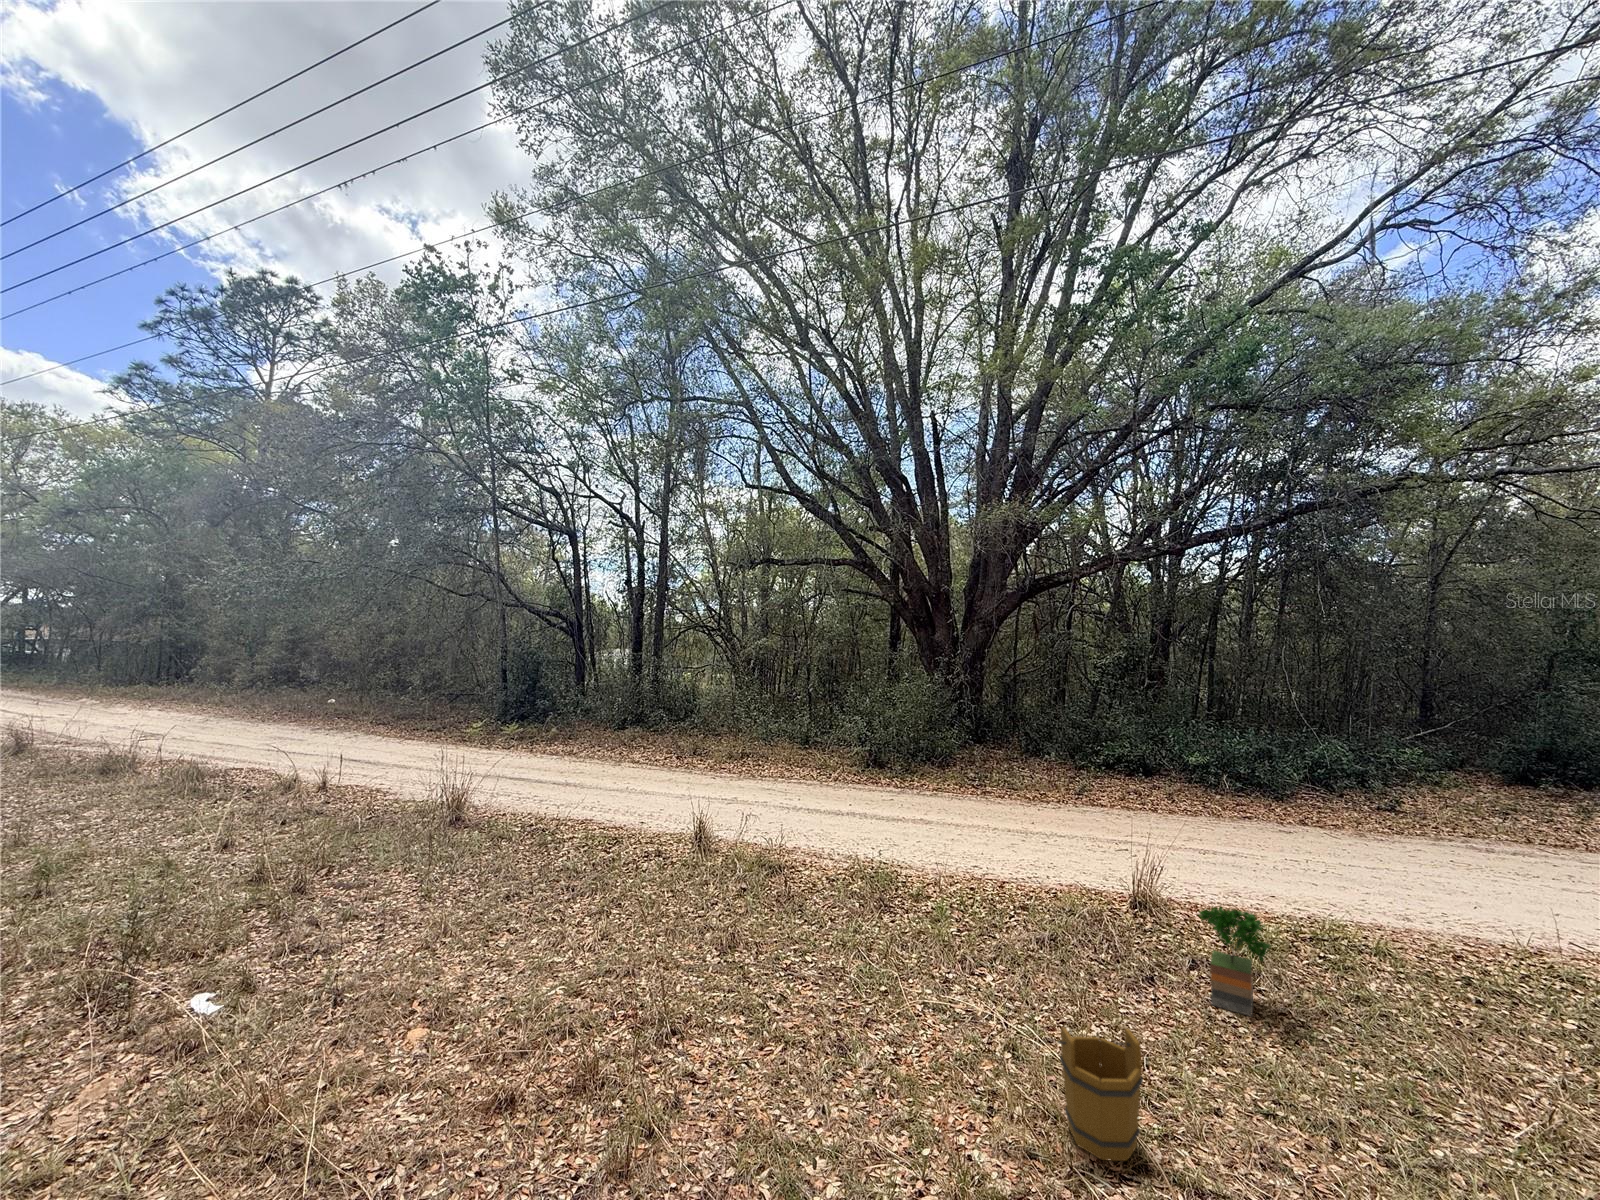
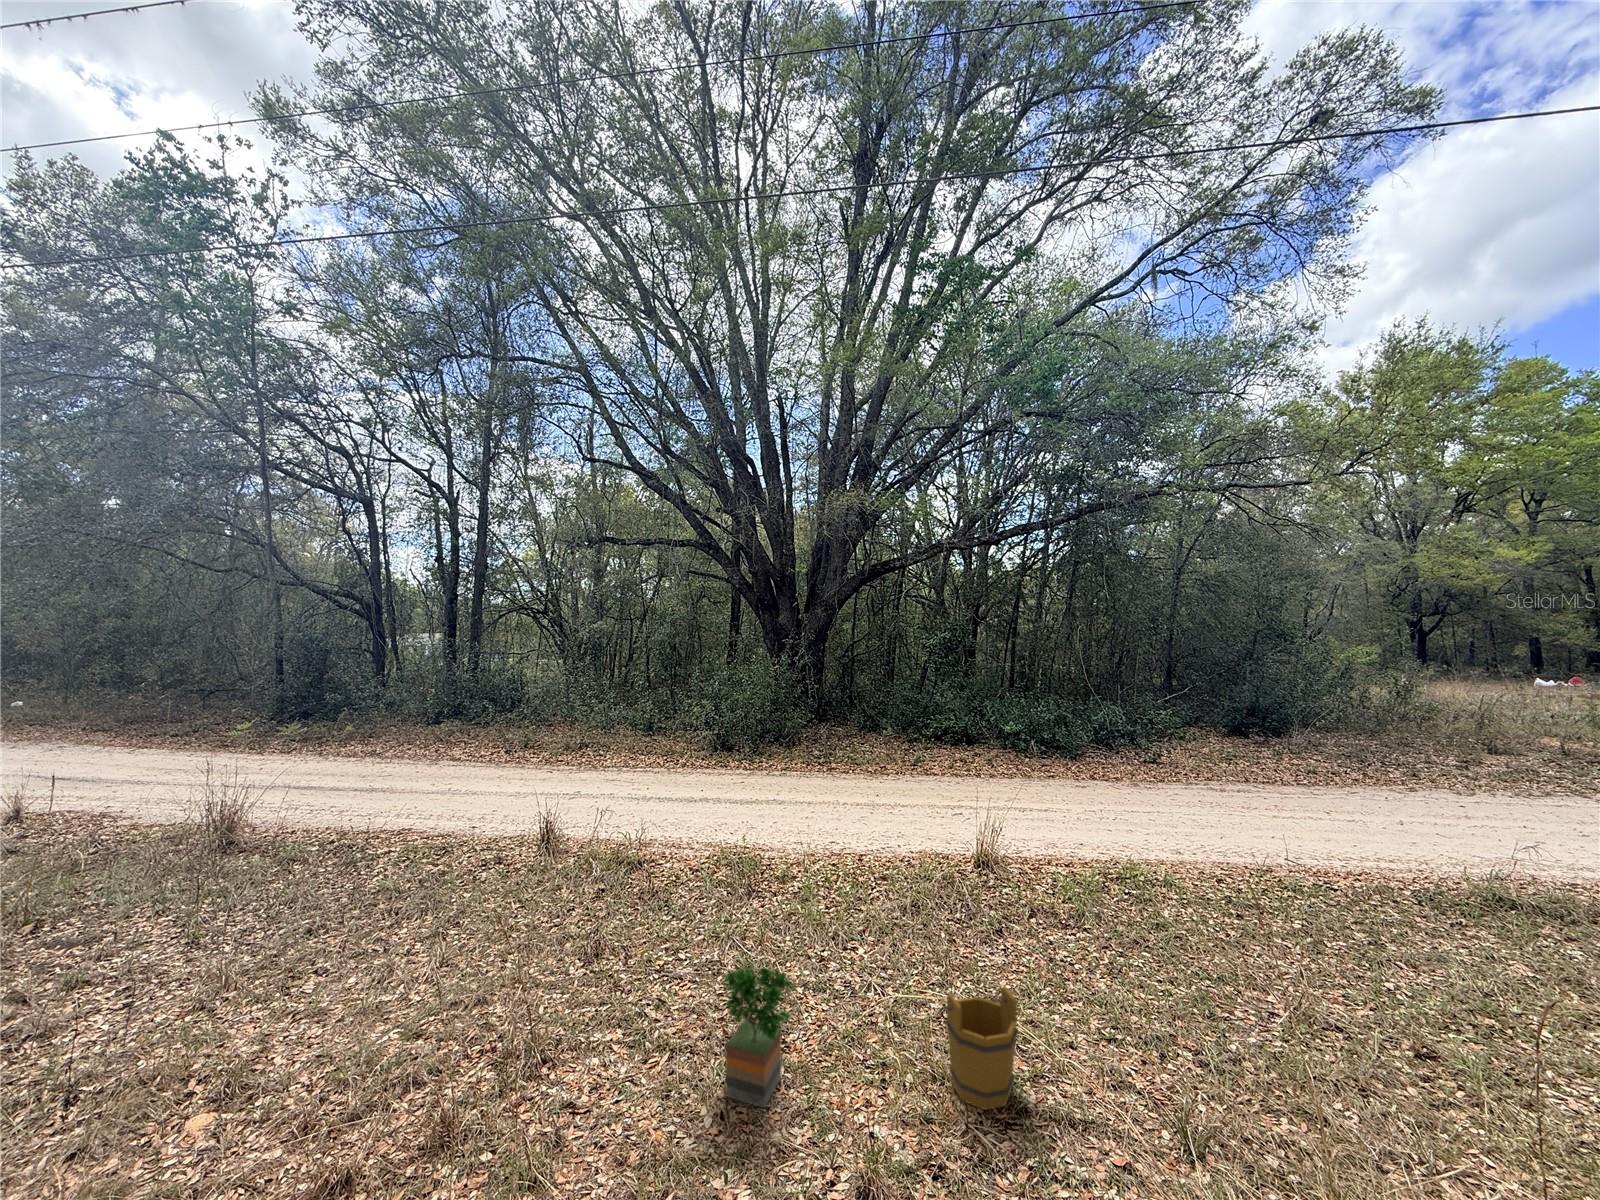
potted tree: present [1199,907,1270,1016] -> present [724,966,795,1108]

